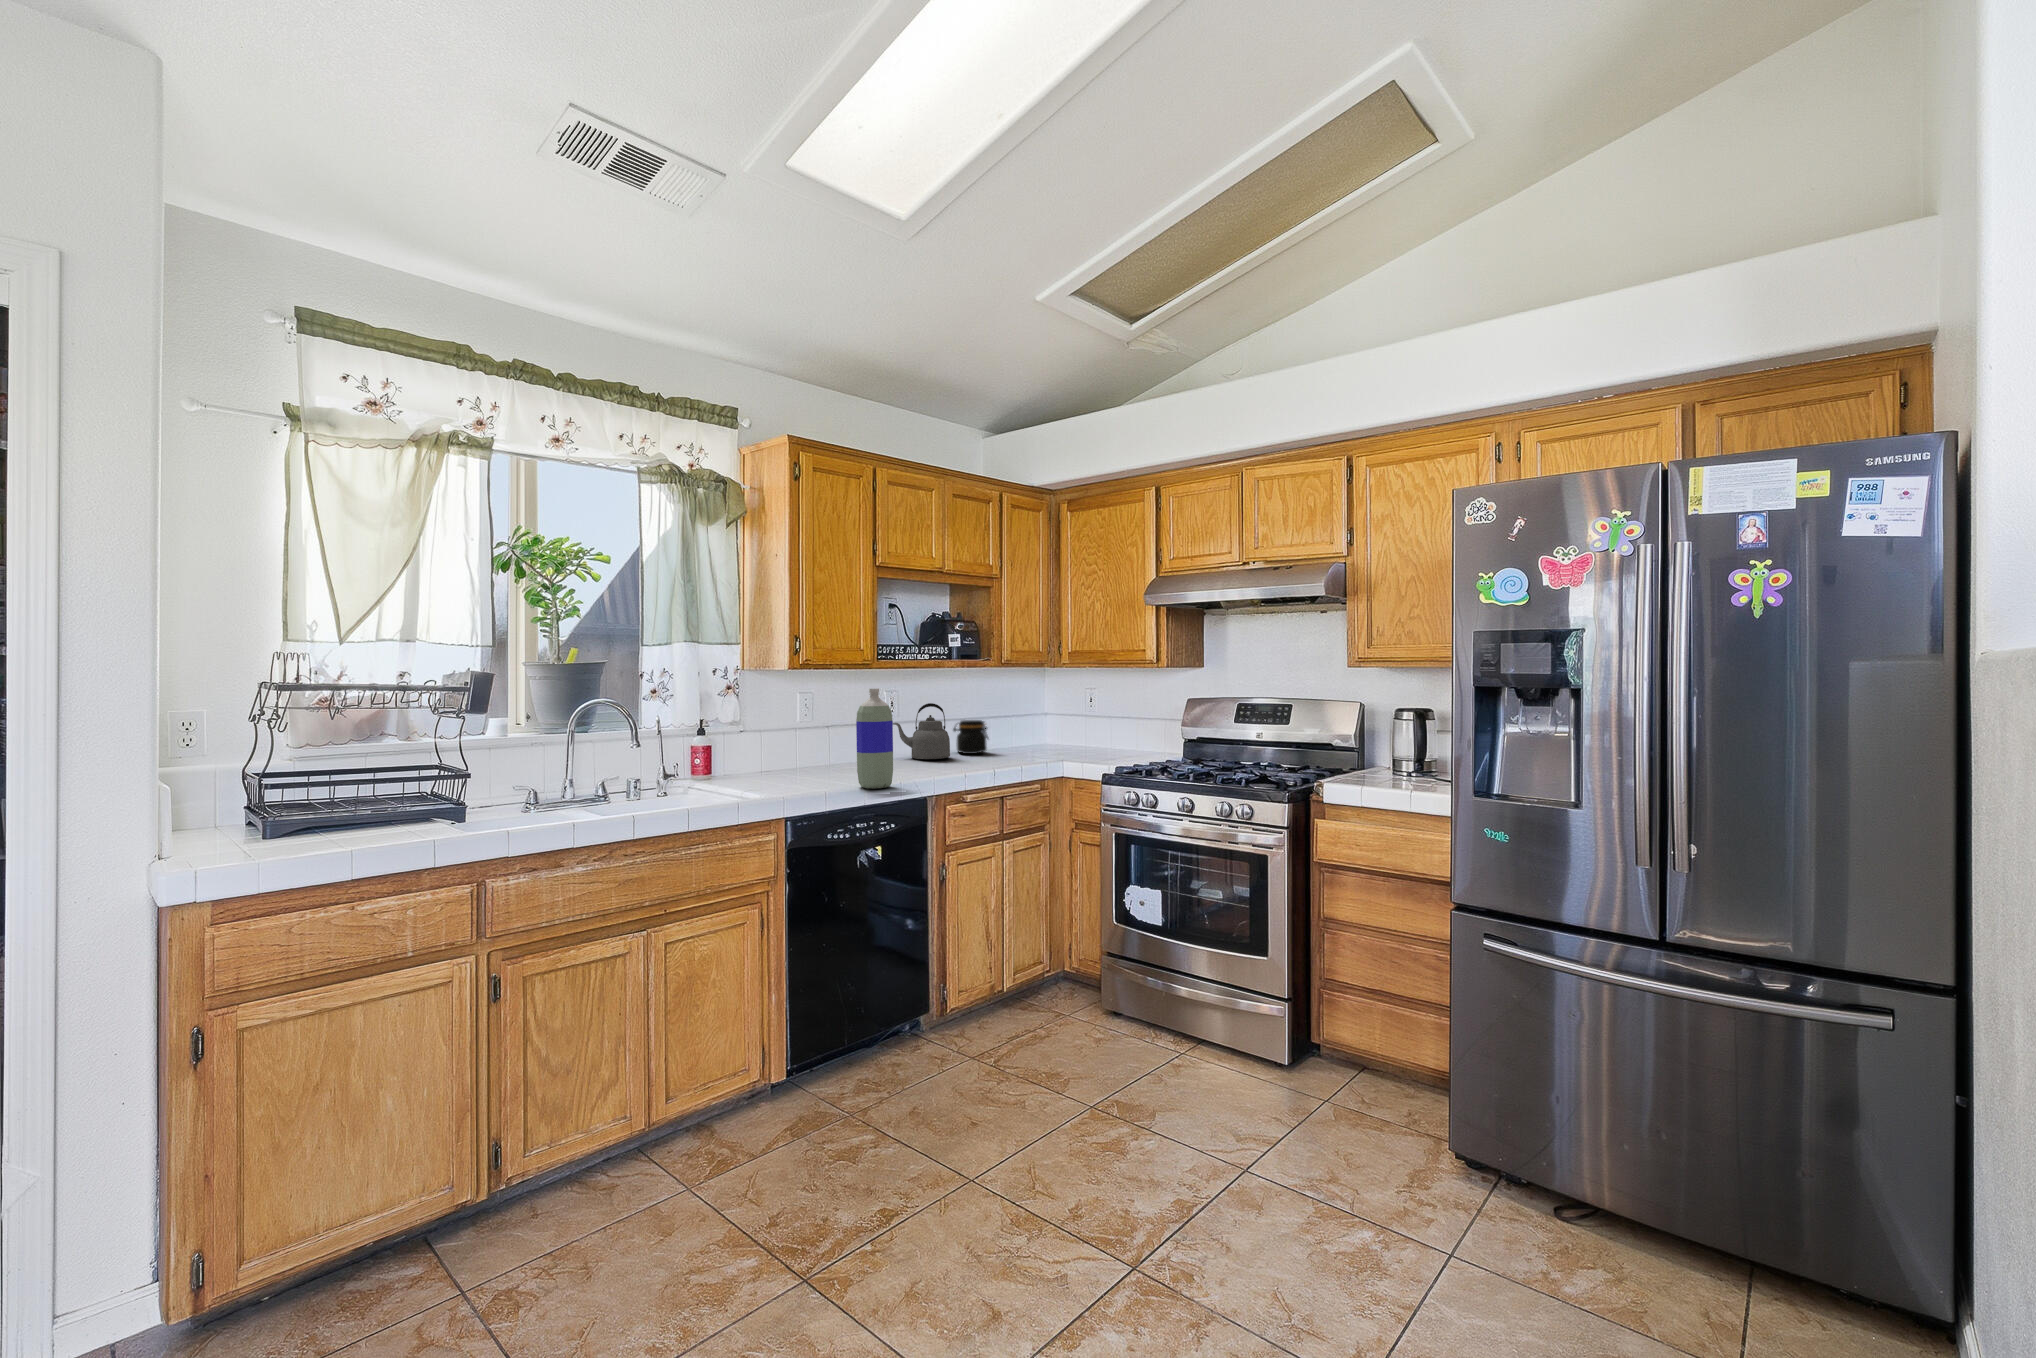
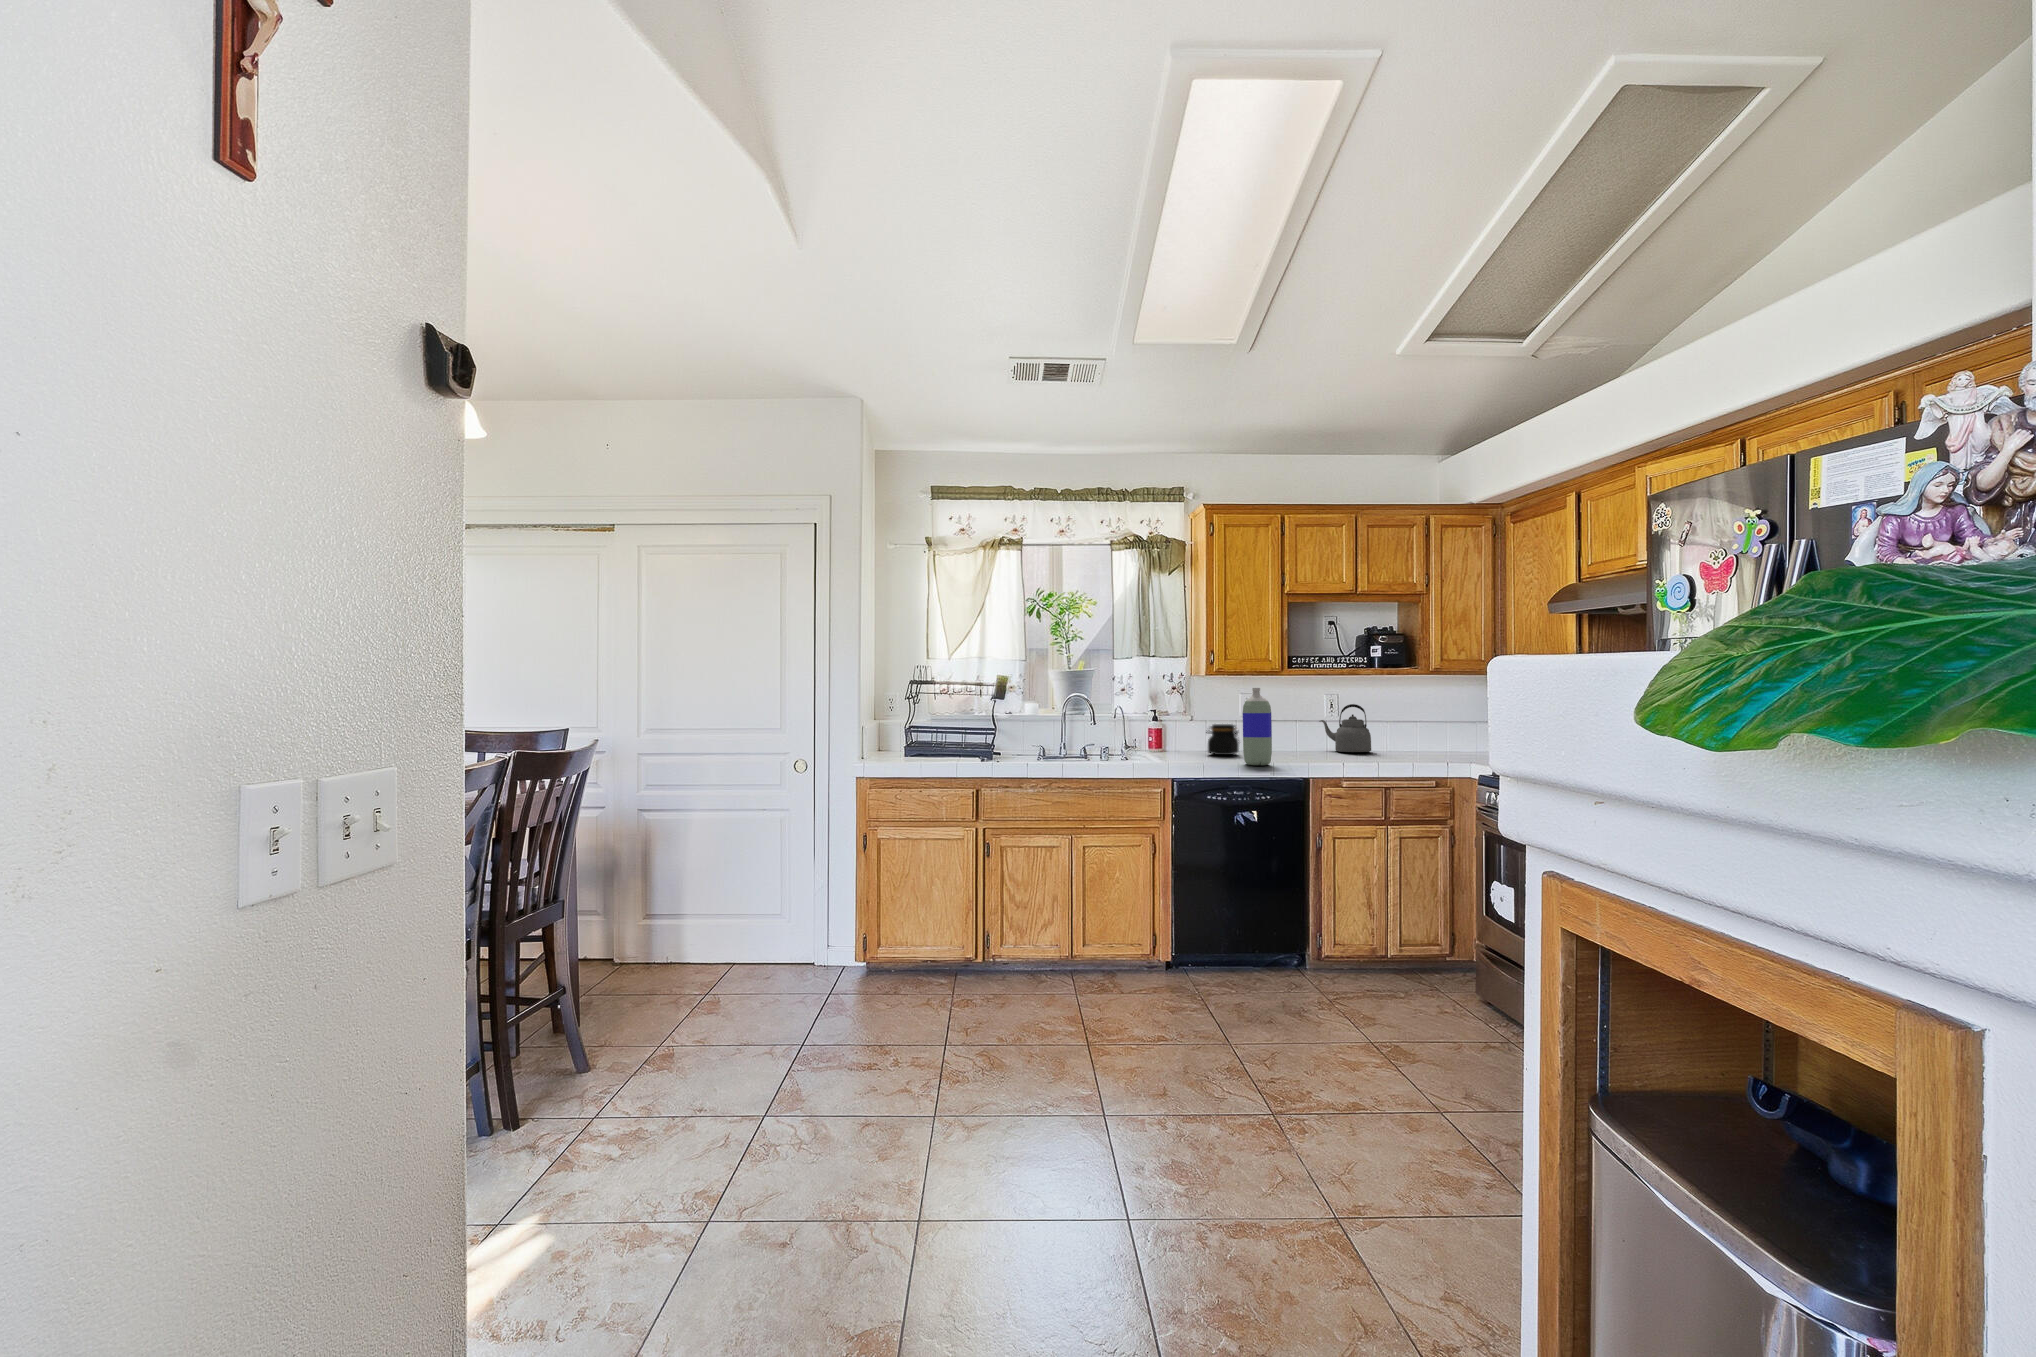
jar: present [953,720,988,754] -> present [1206,724,1239,755]

